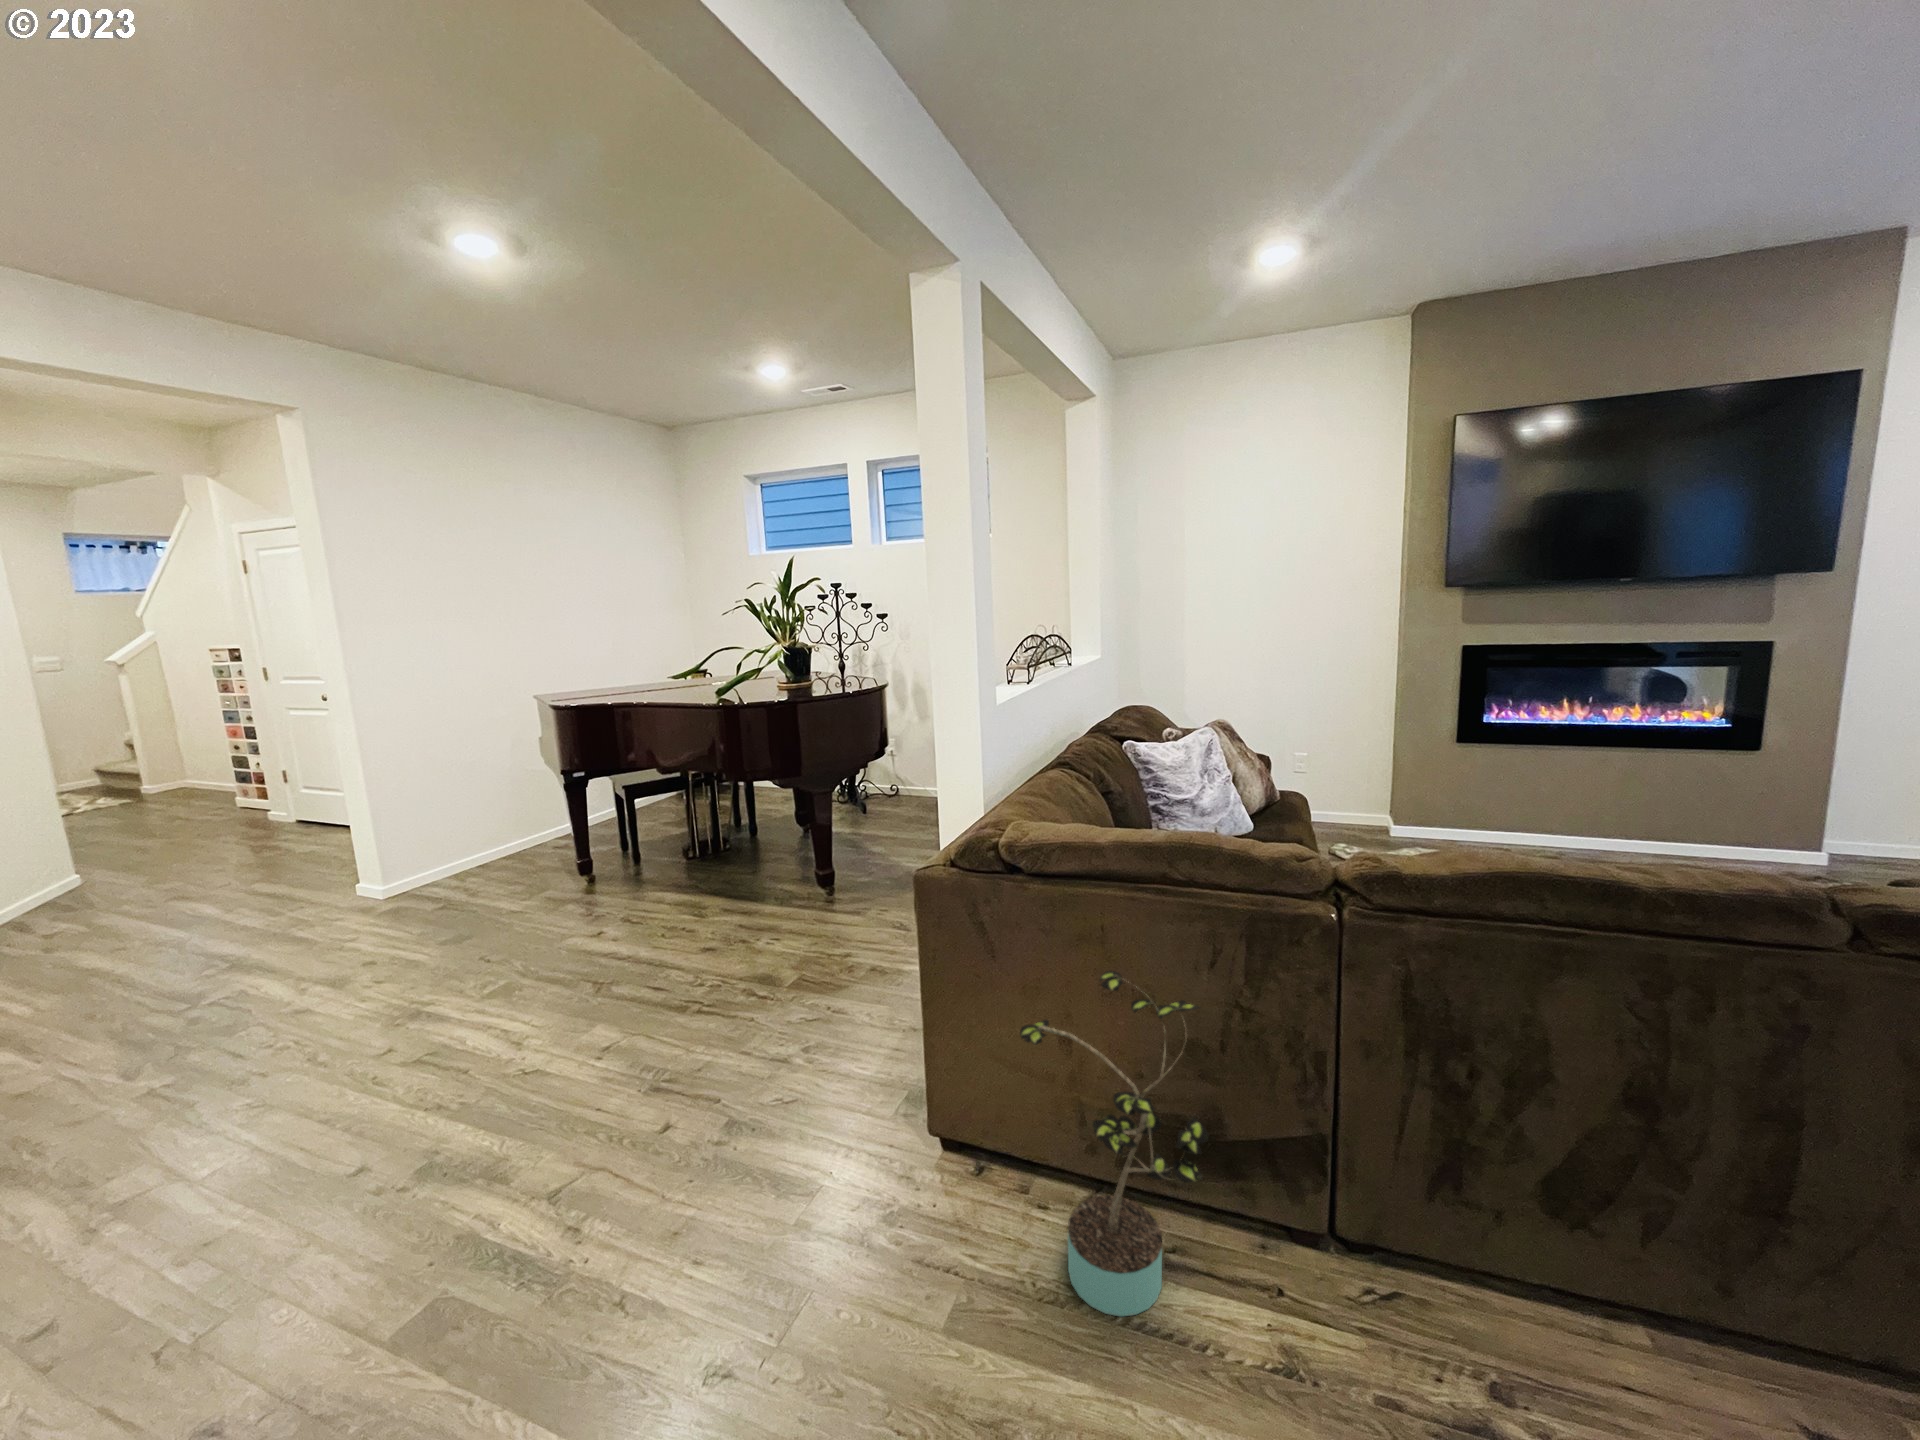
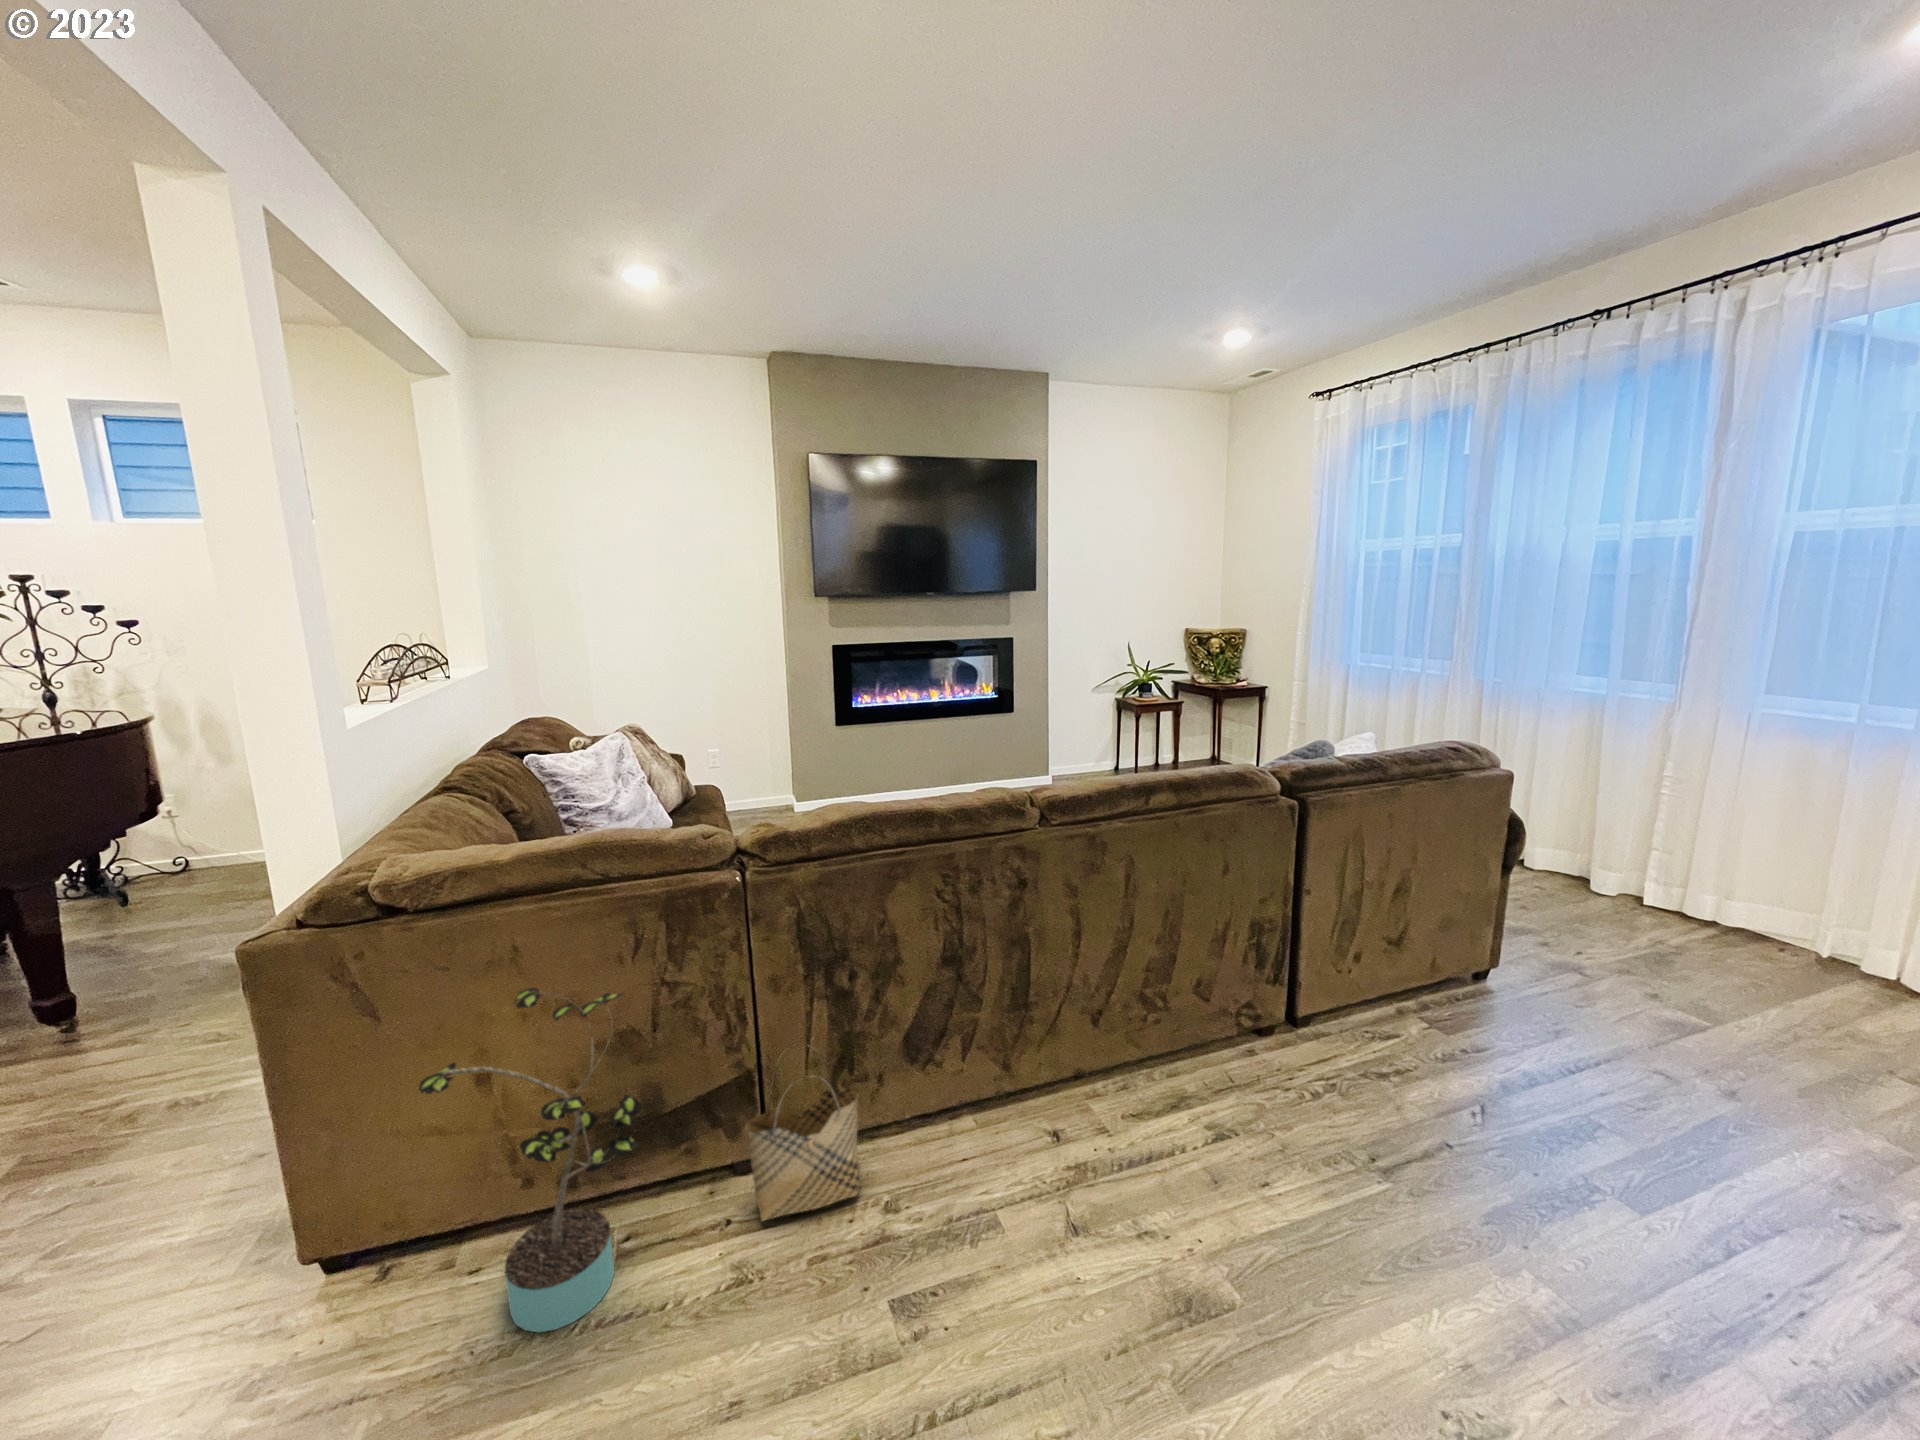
woven basket: none [1319,1135,1479,1371] -> present [745,1042,860,1221]

